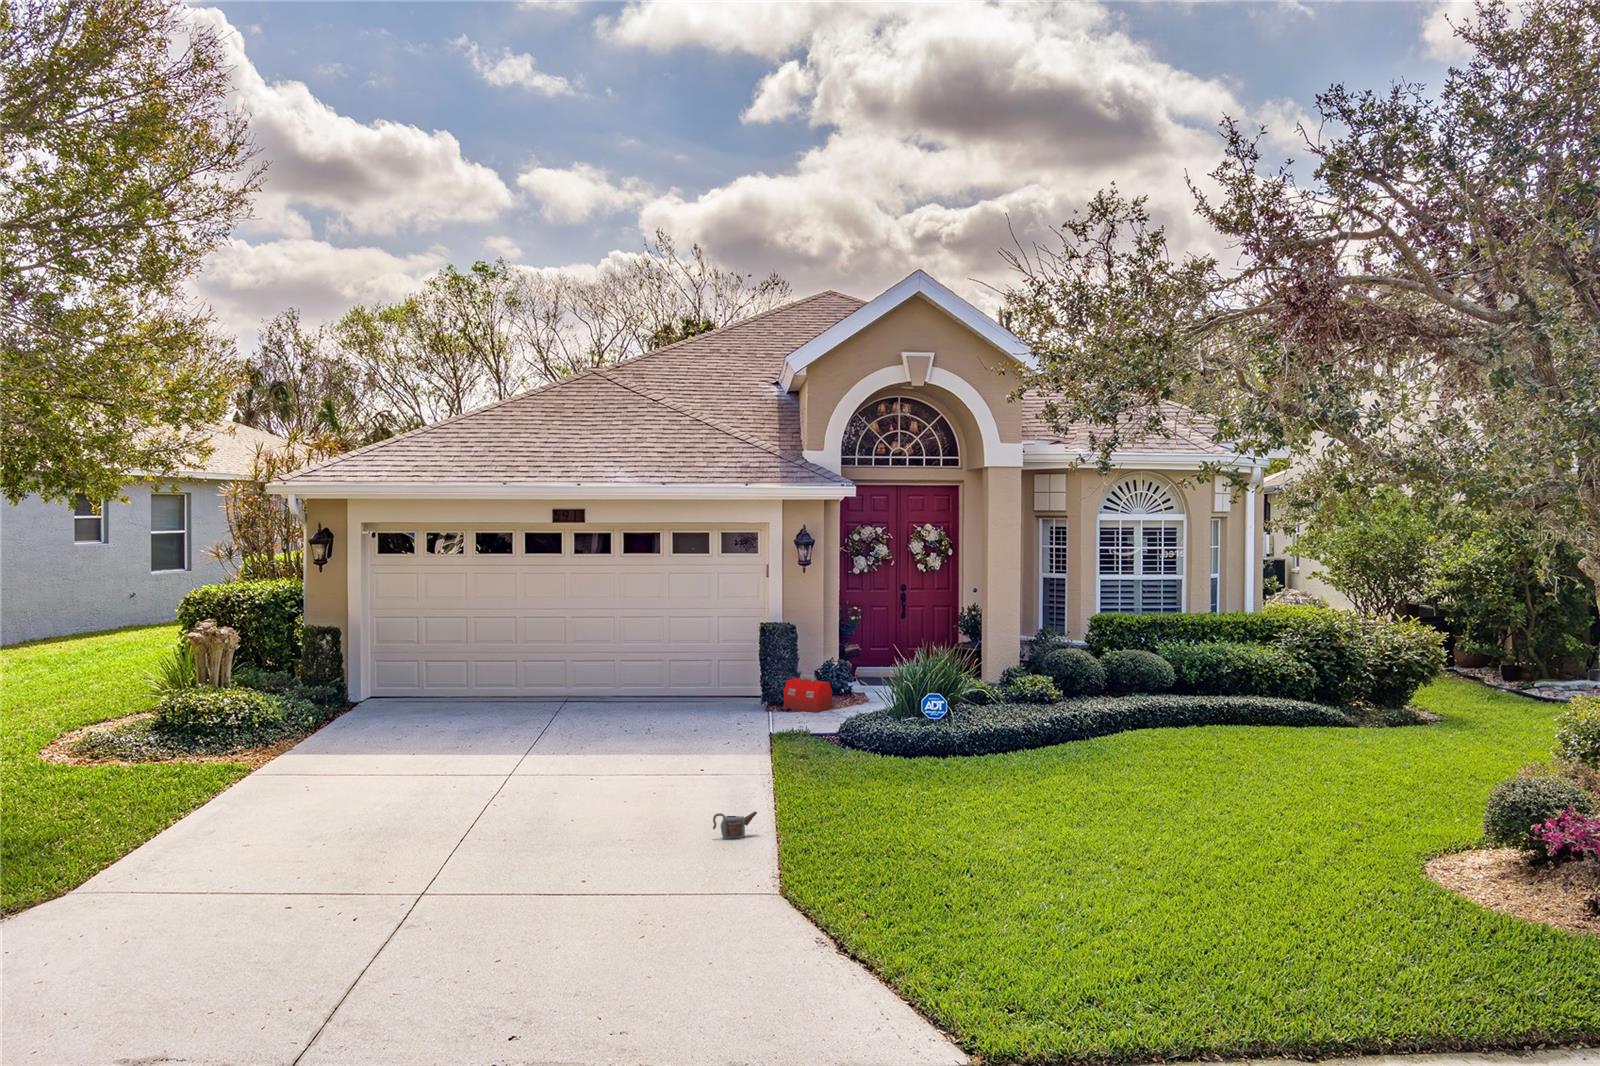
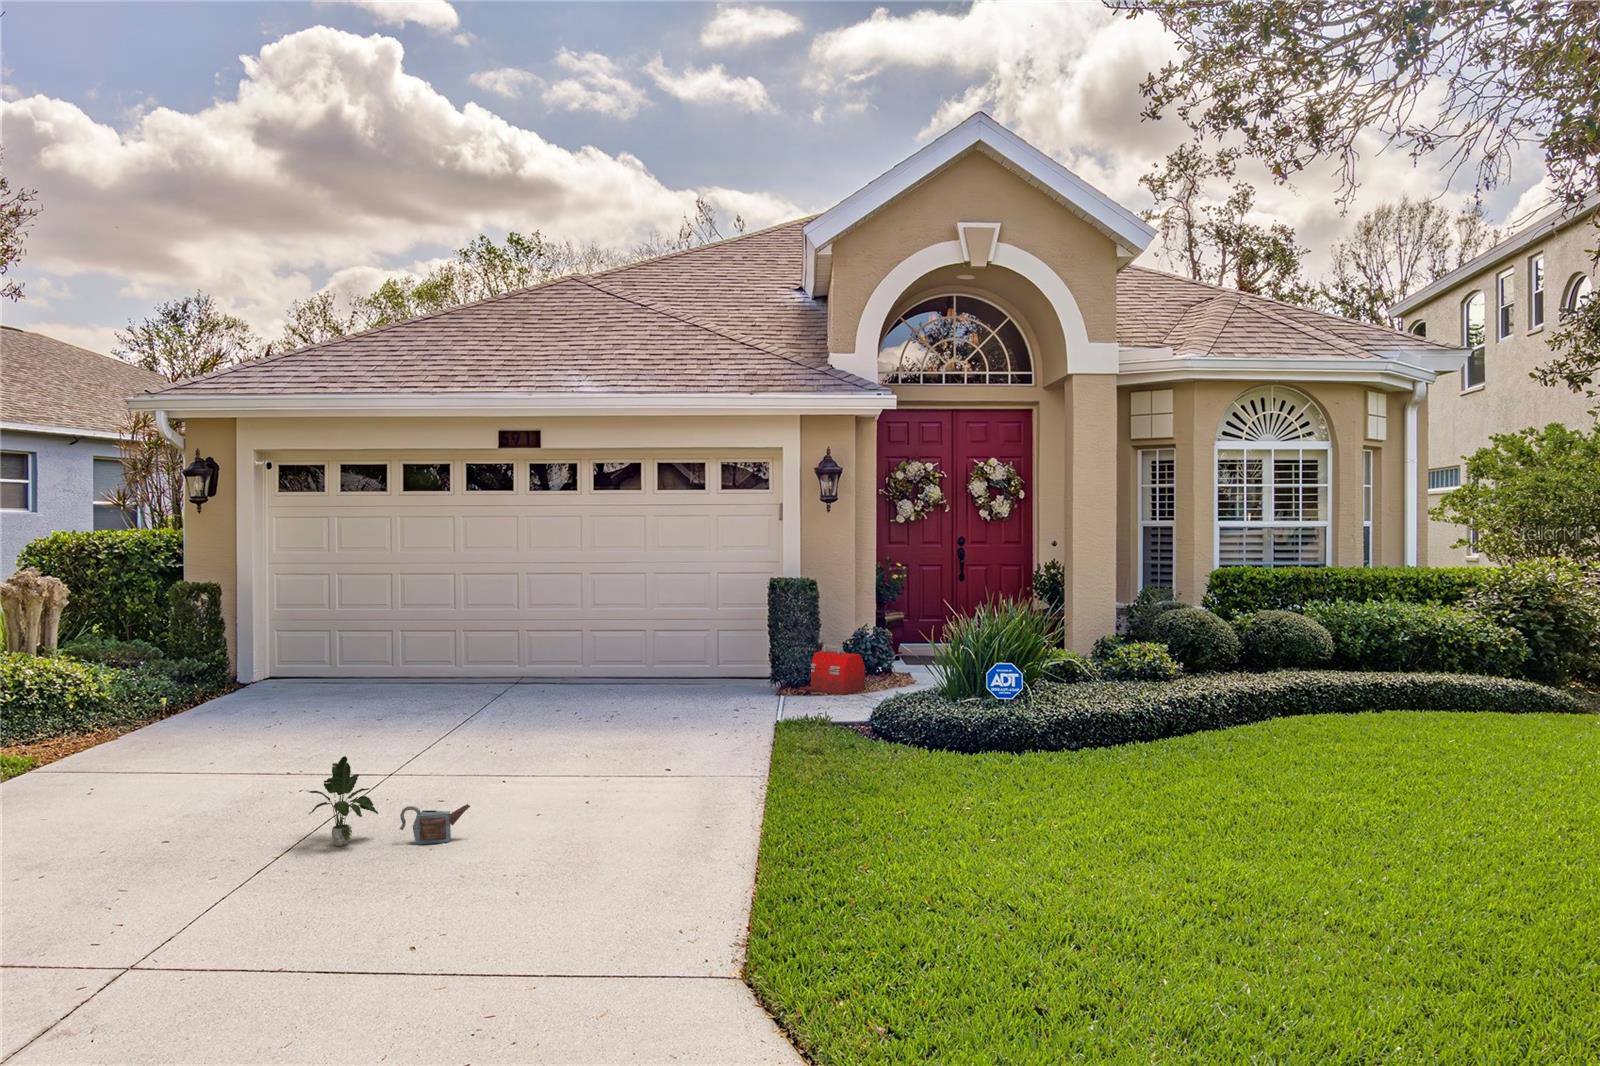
potted plant: none [479,768,523,826] -> present [306,756,378,846]
watering can: present [713,811,757,839] -> present [400,804,470,845]

